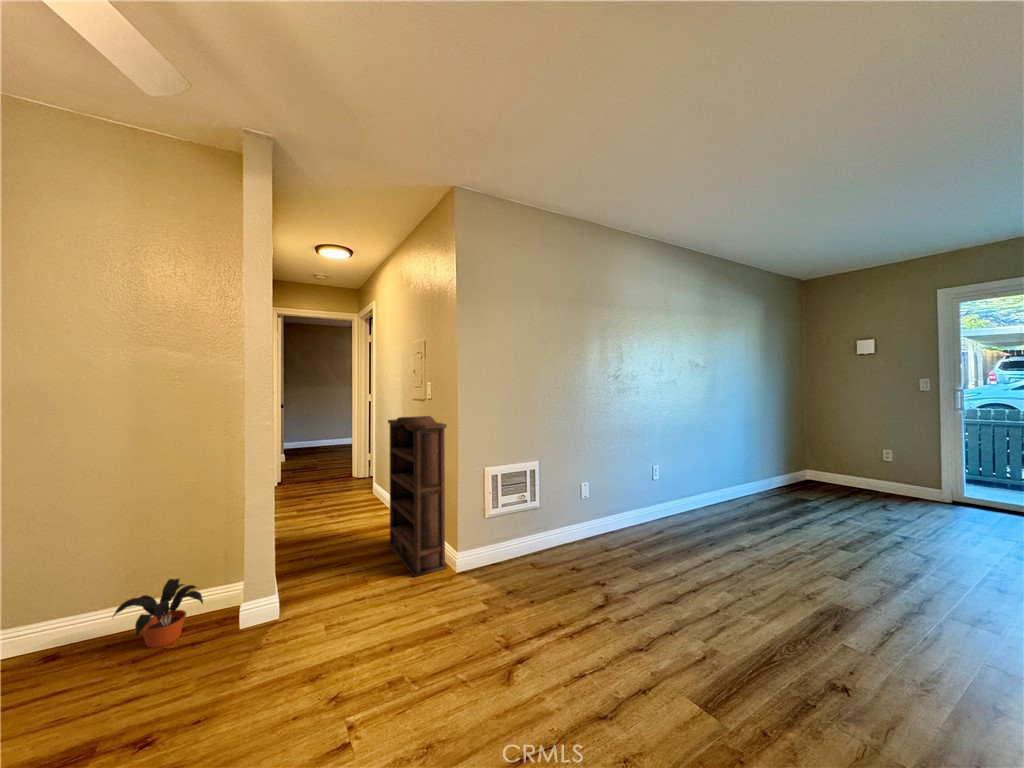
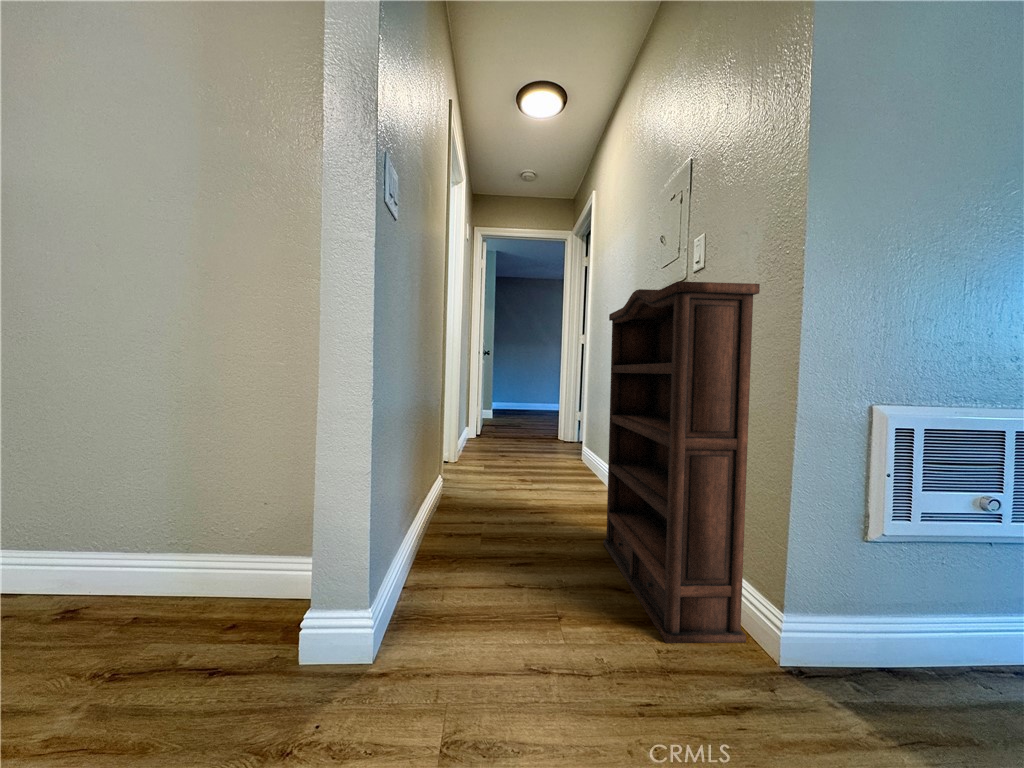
potted plant: present [113,579,203,648] -> none [136,527,280,647]

